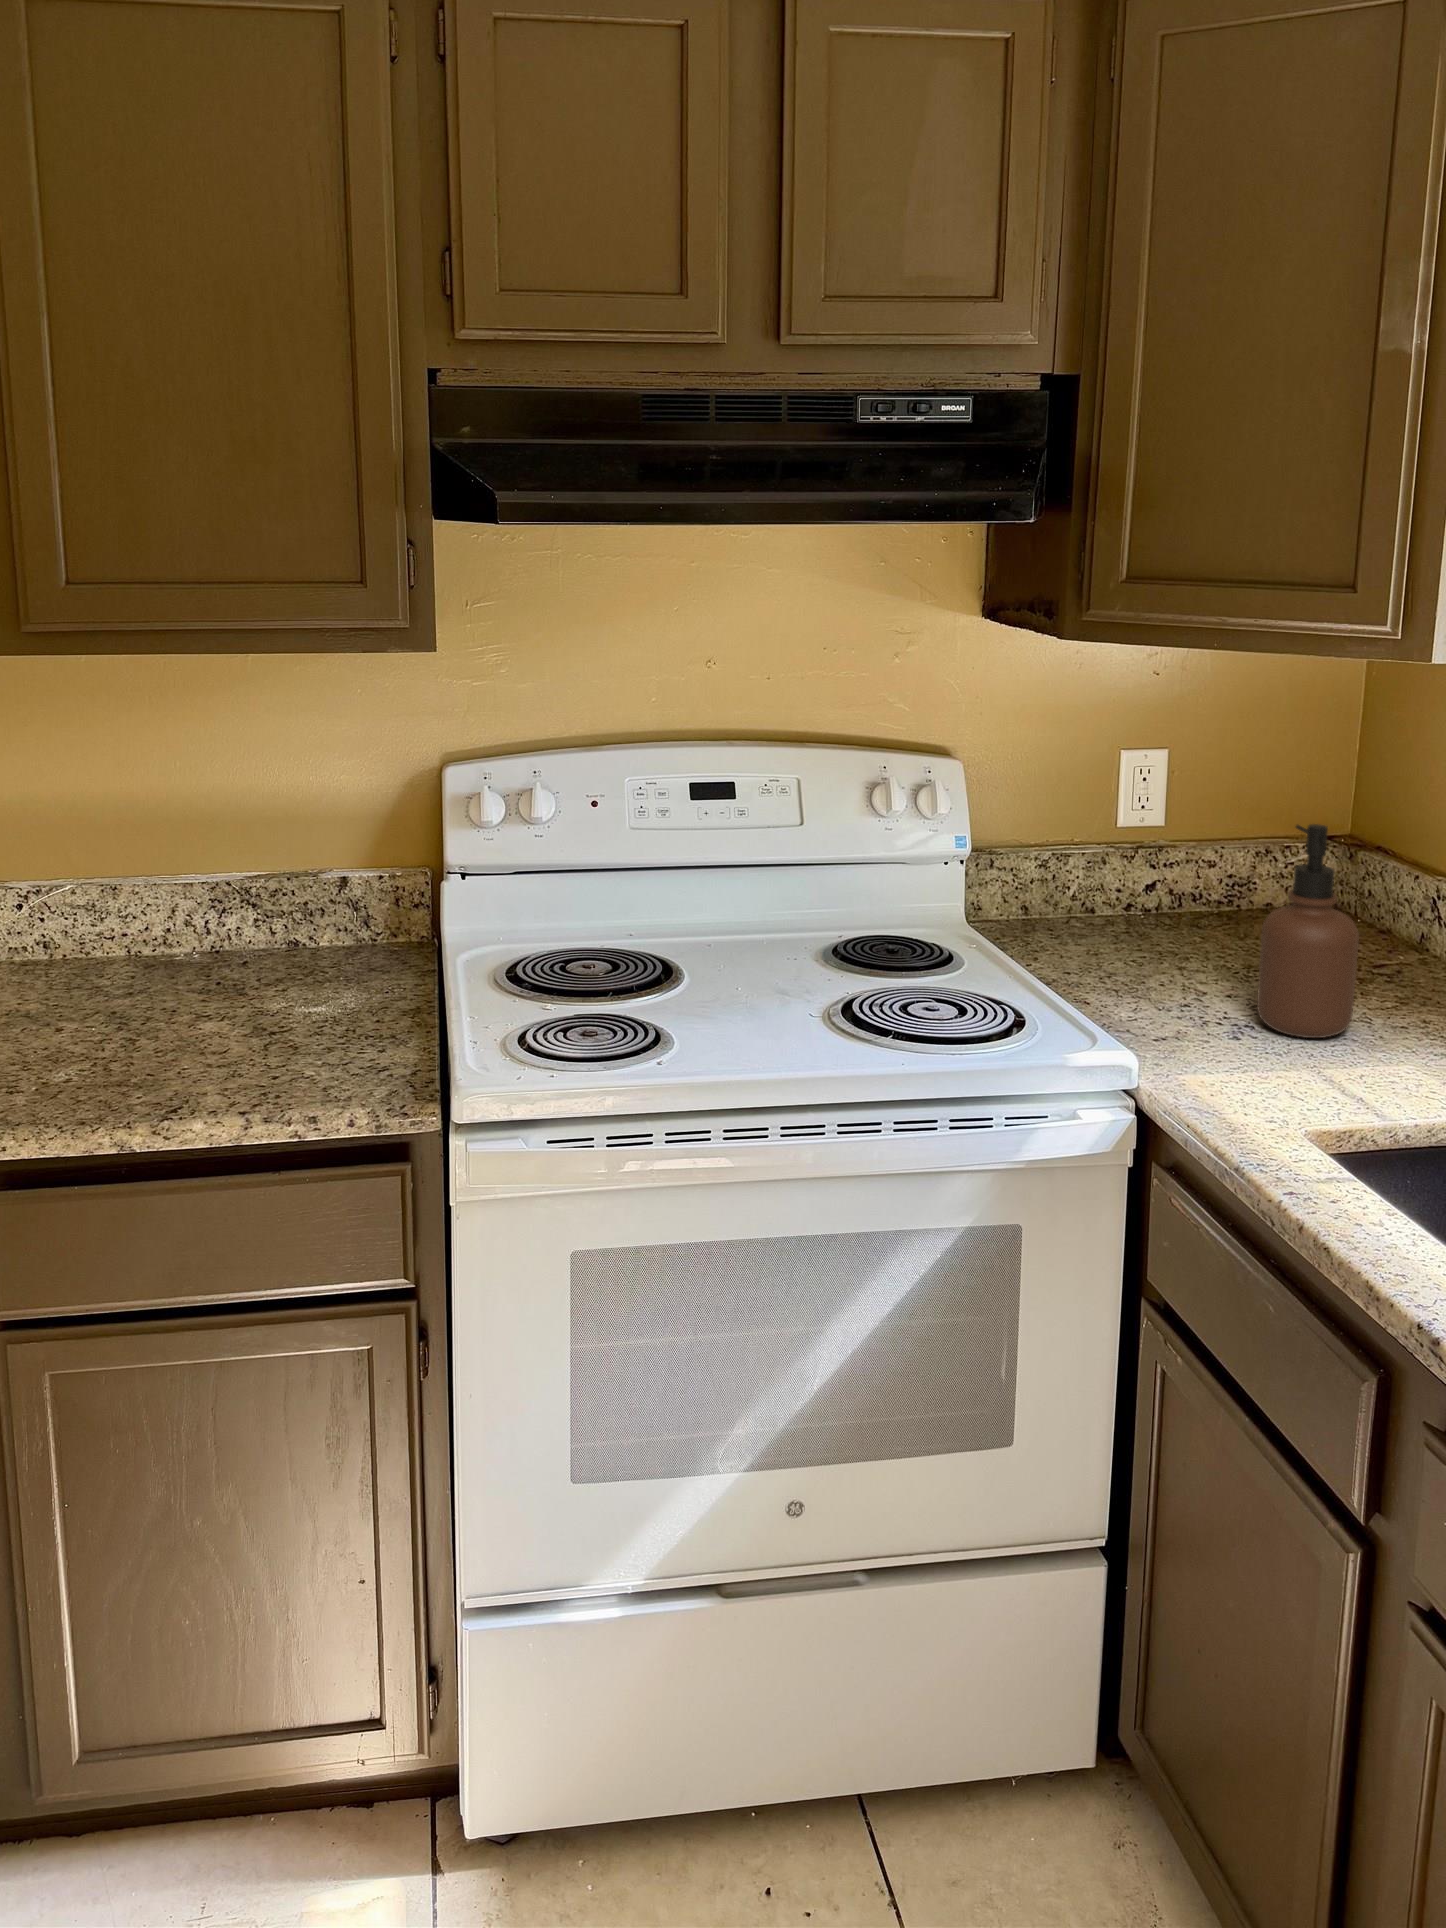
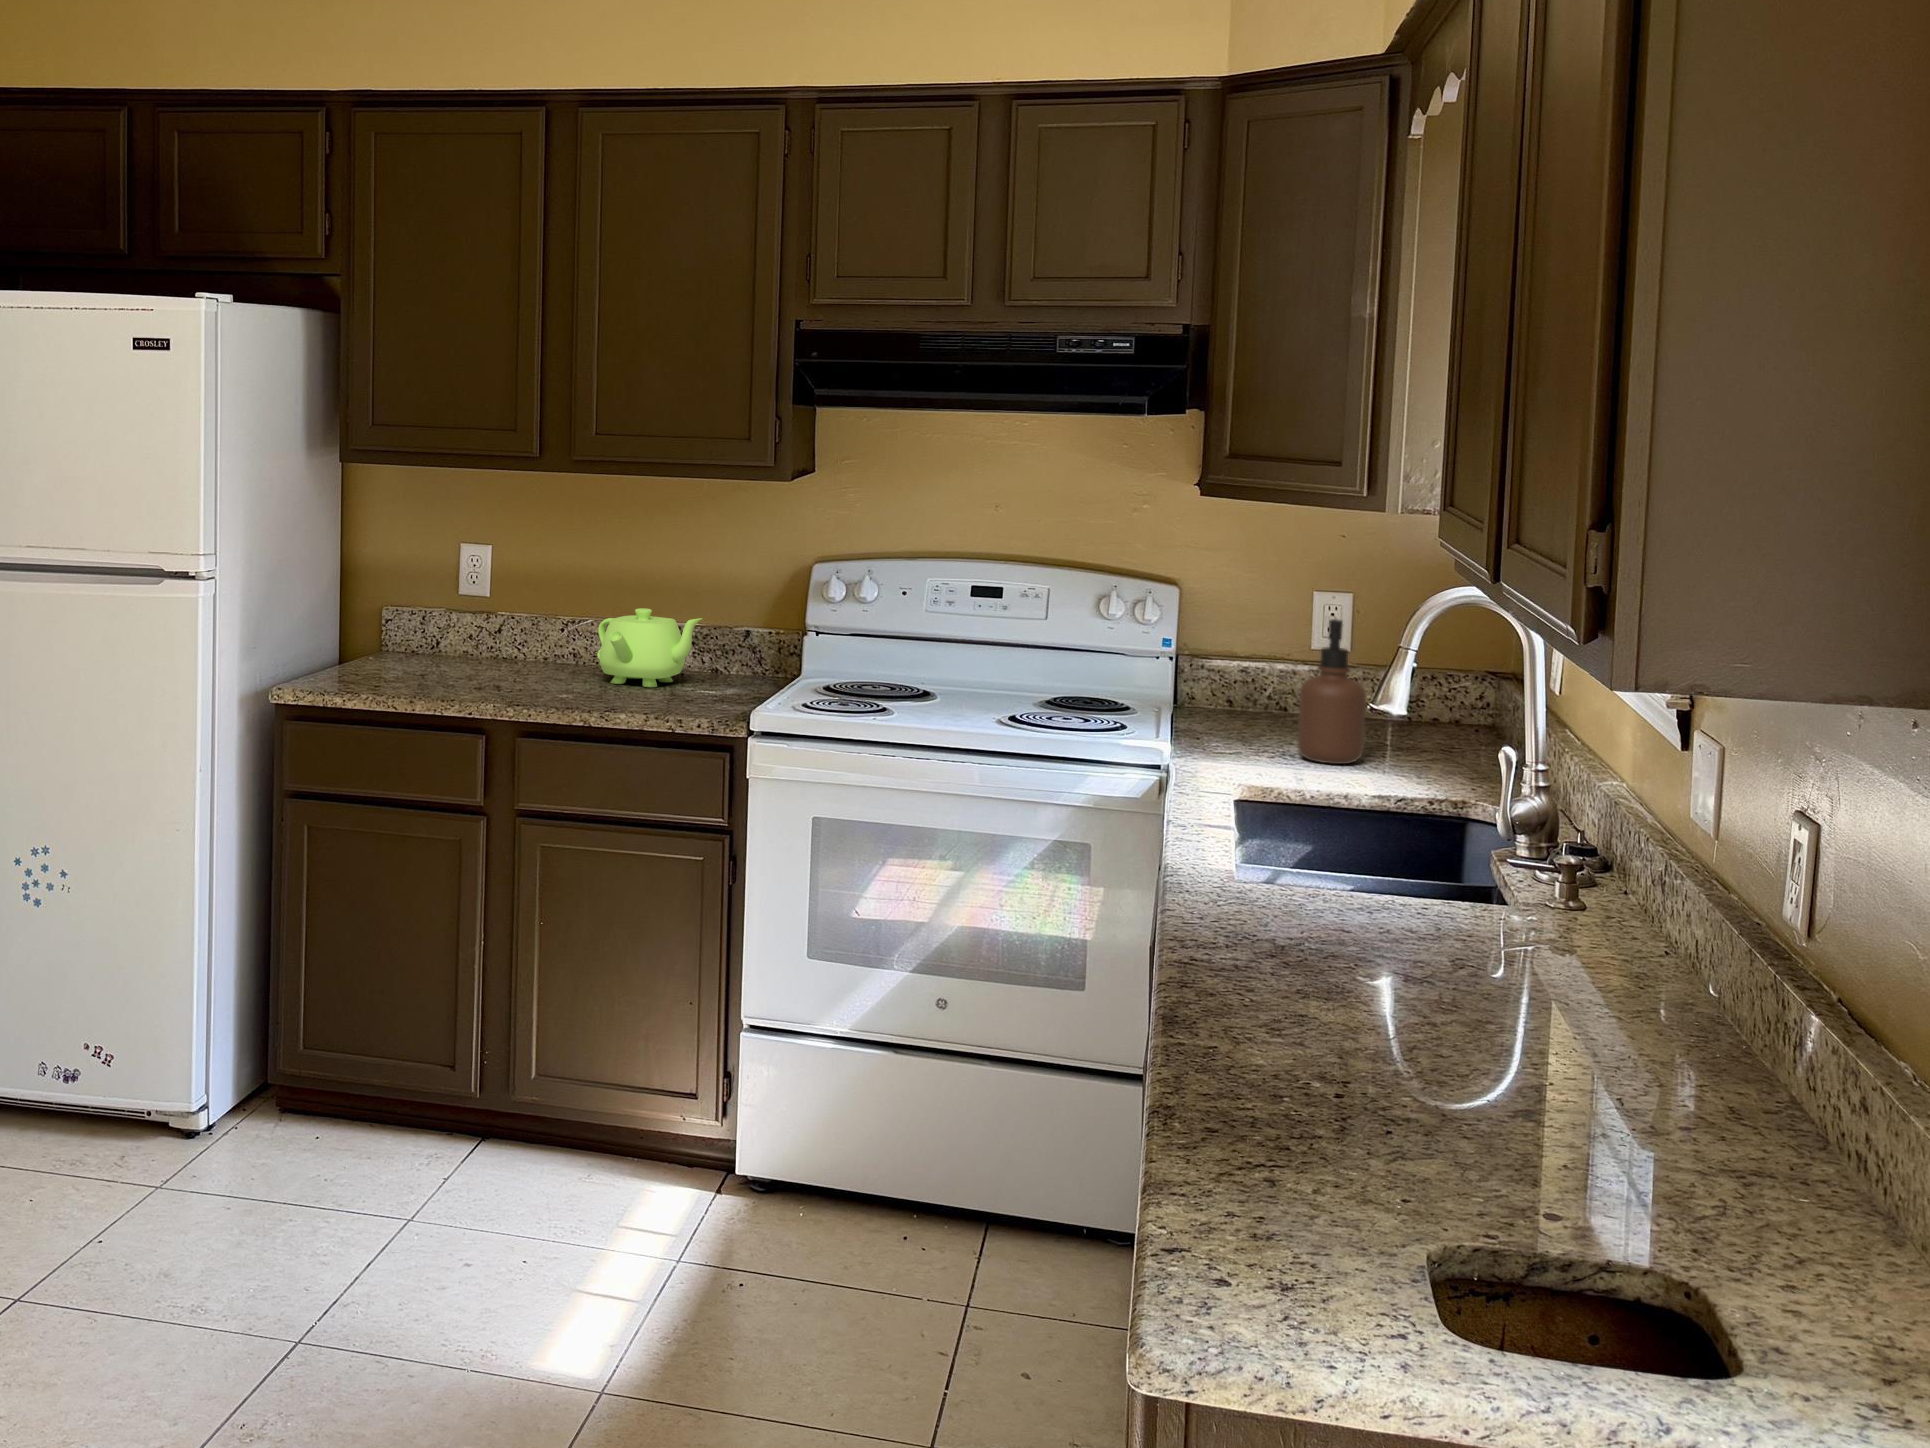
teapot: none [95,872,287,1008] -> present [597,608,702,687]

